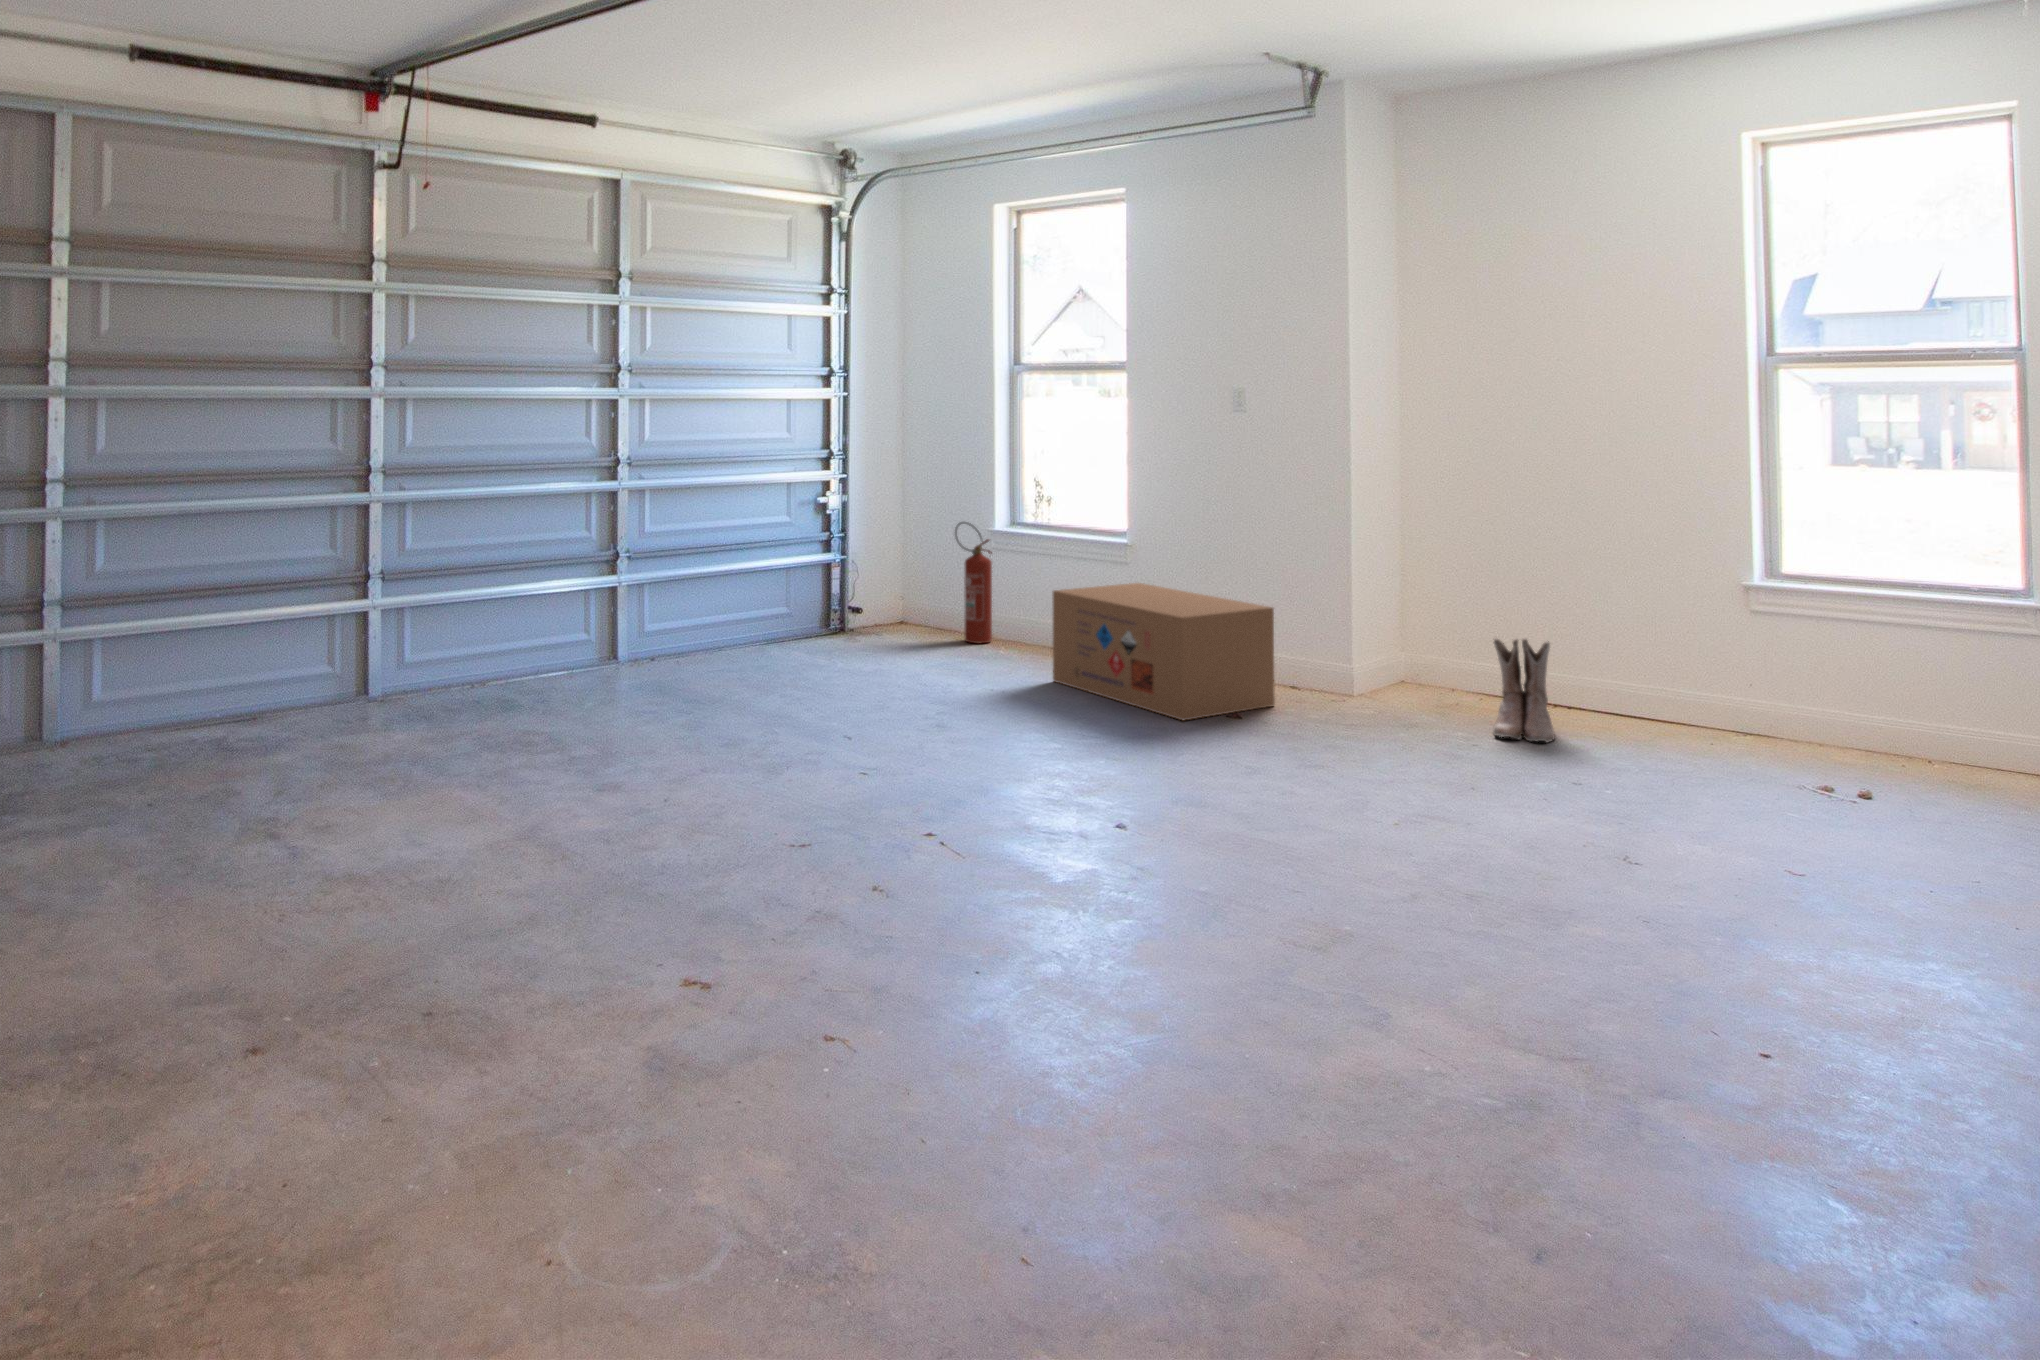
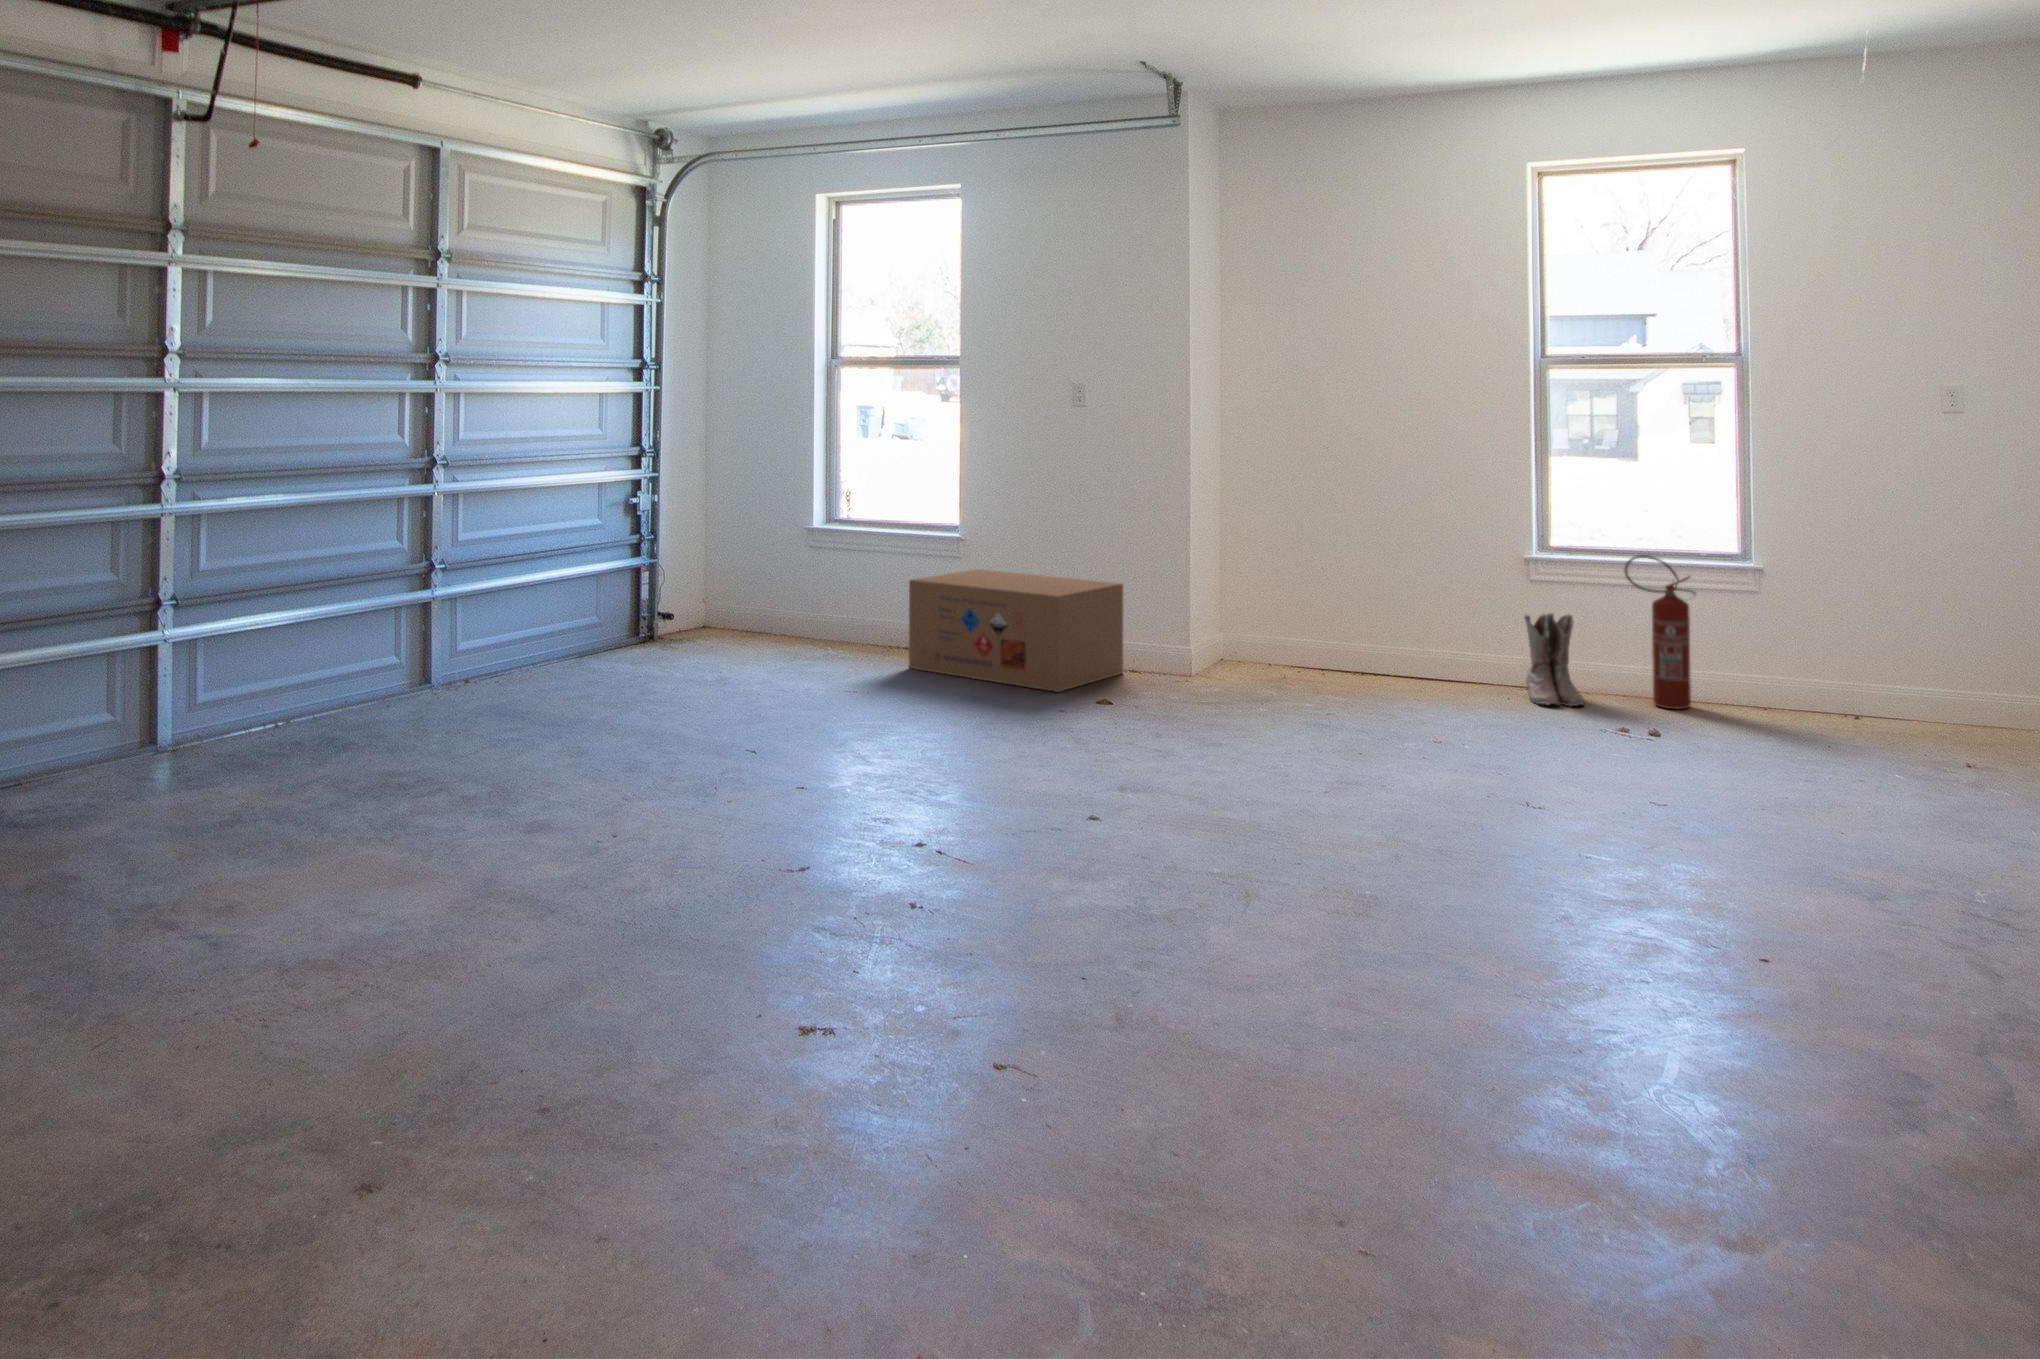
fire extinguisher: present [955,522,992,643] -> present [1625,555,1695,709]
boots: present [1493,637,1555,742] -> present [1524,613,1584,706]

